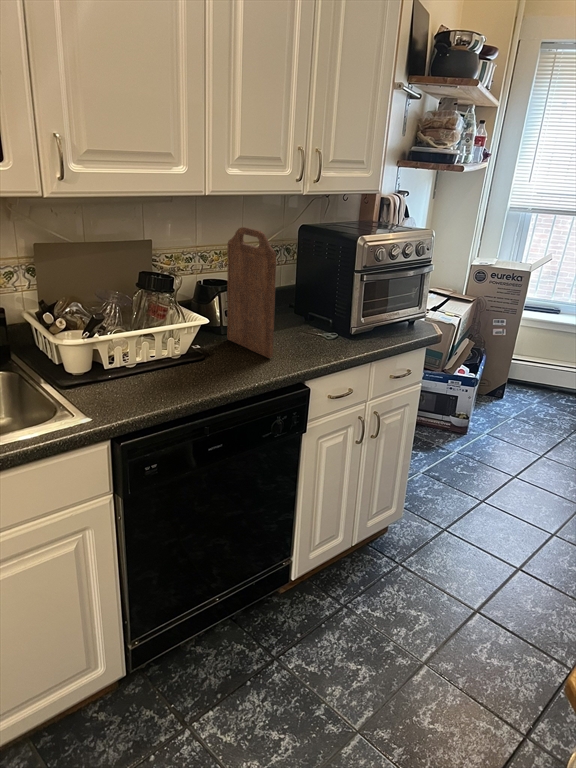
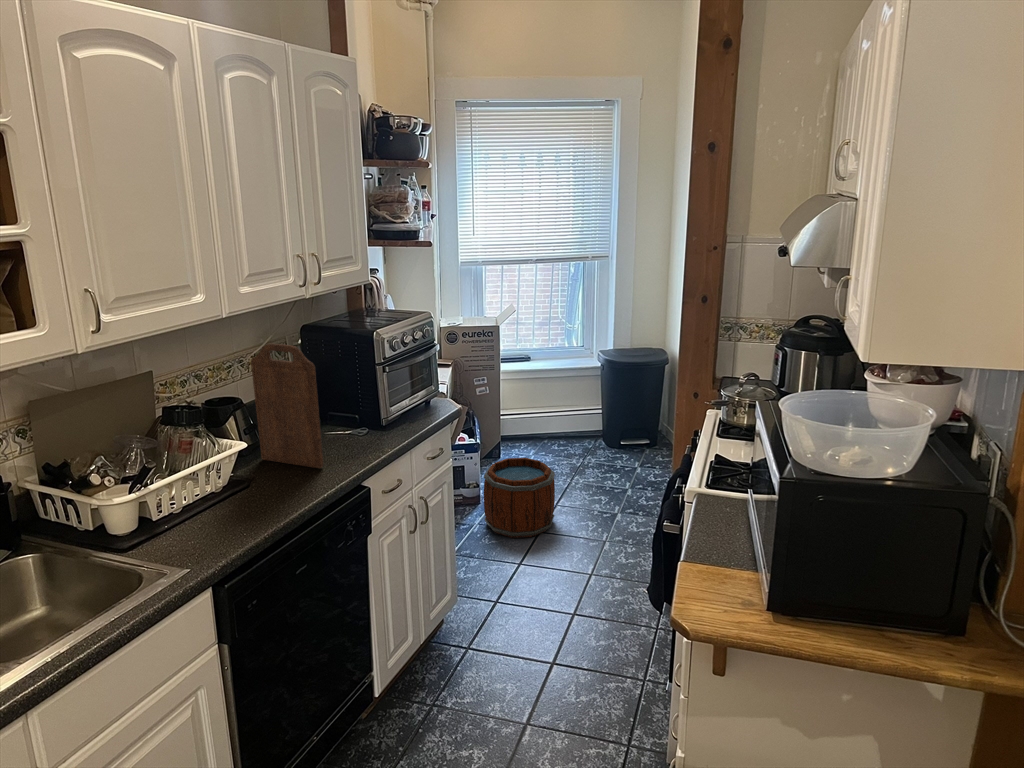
bucket: none [463,399,546,480] -> present [484,458,555,538]

